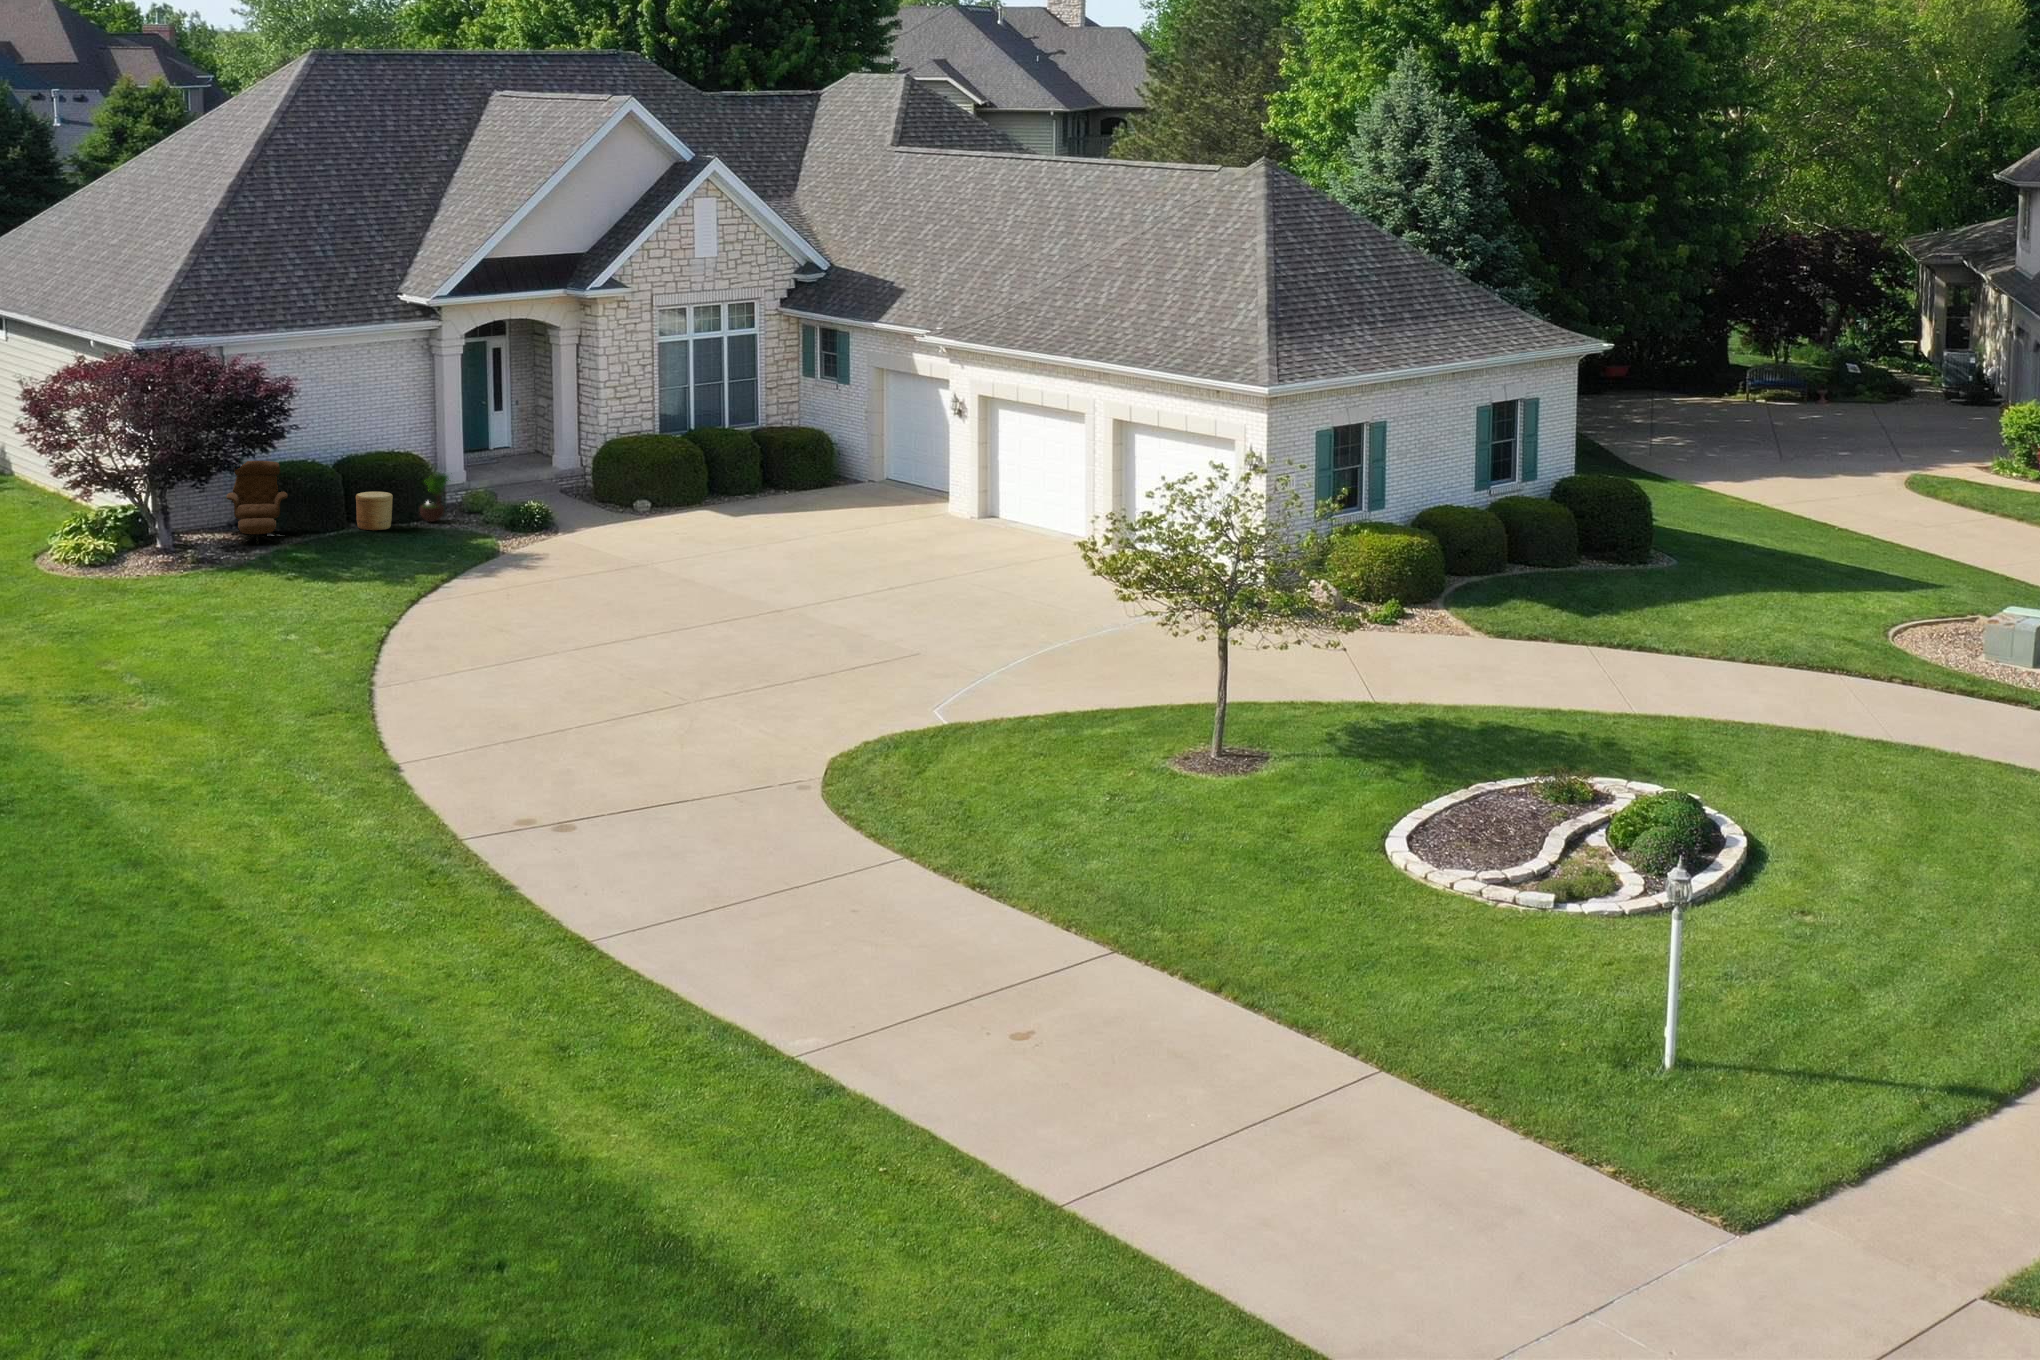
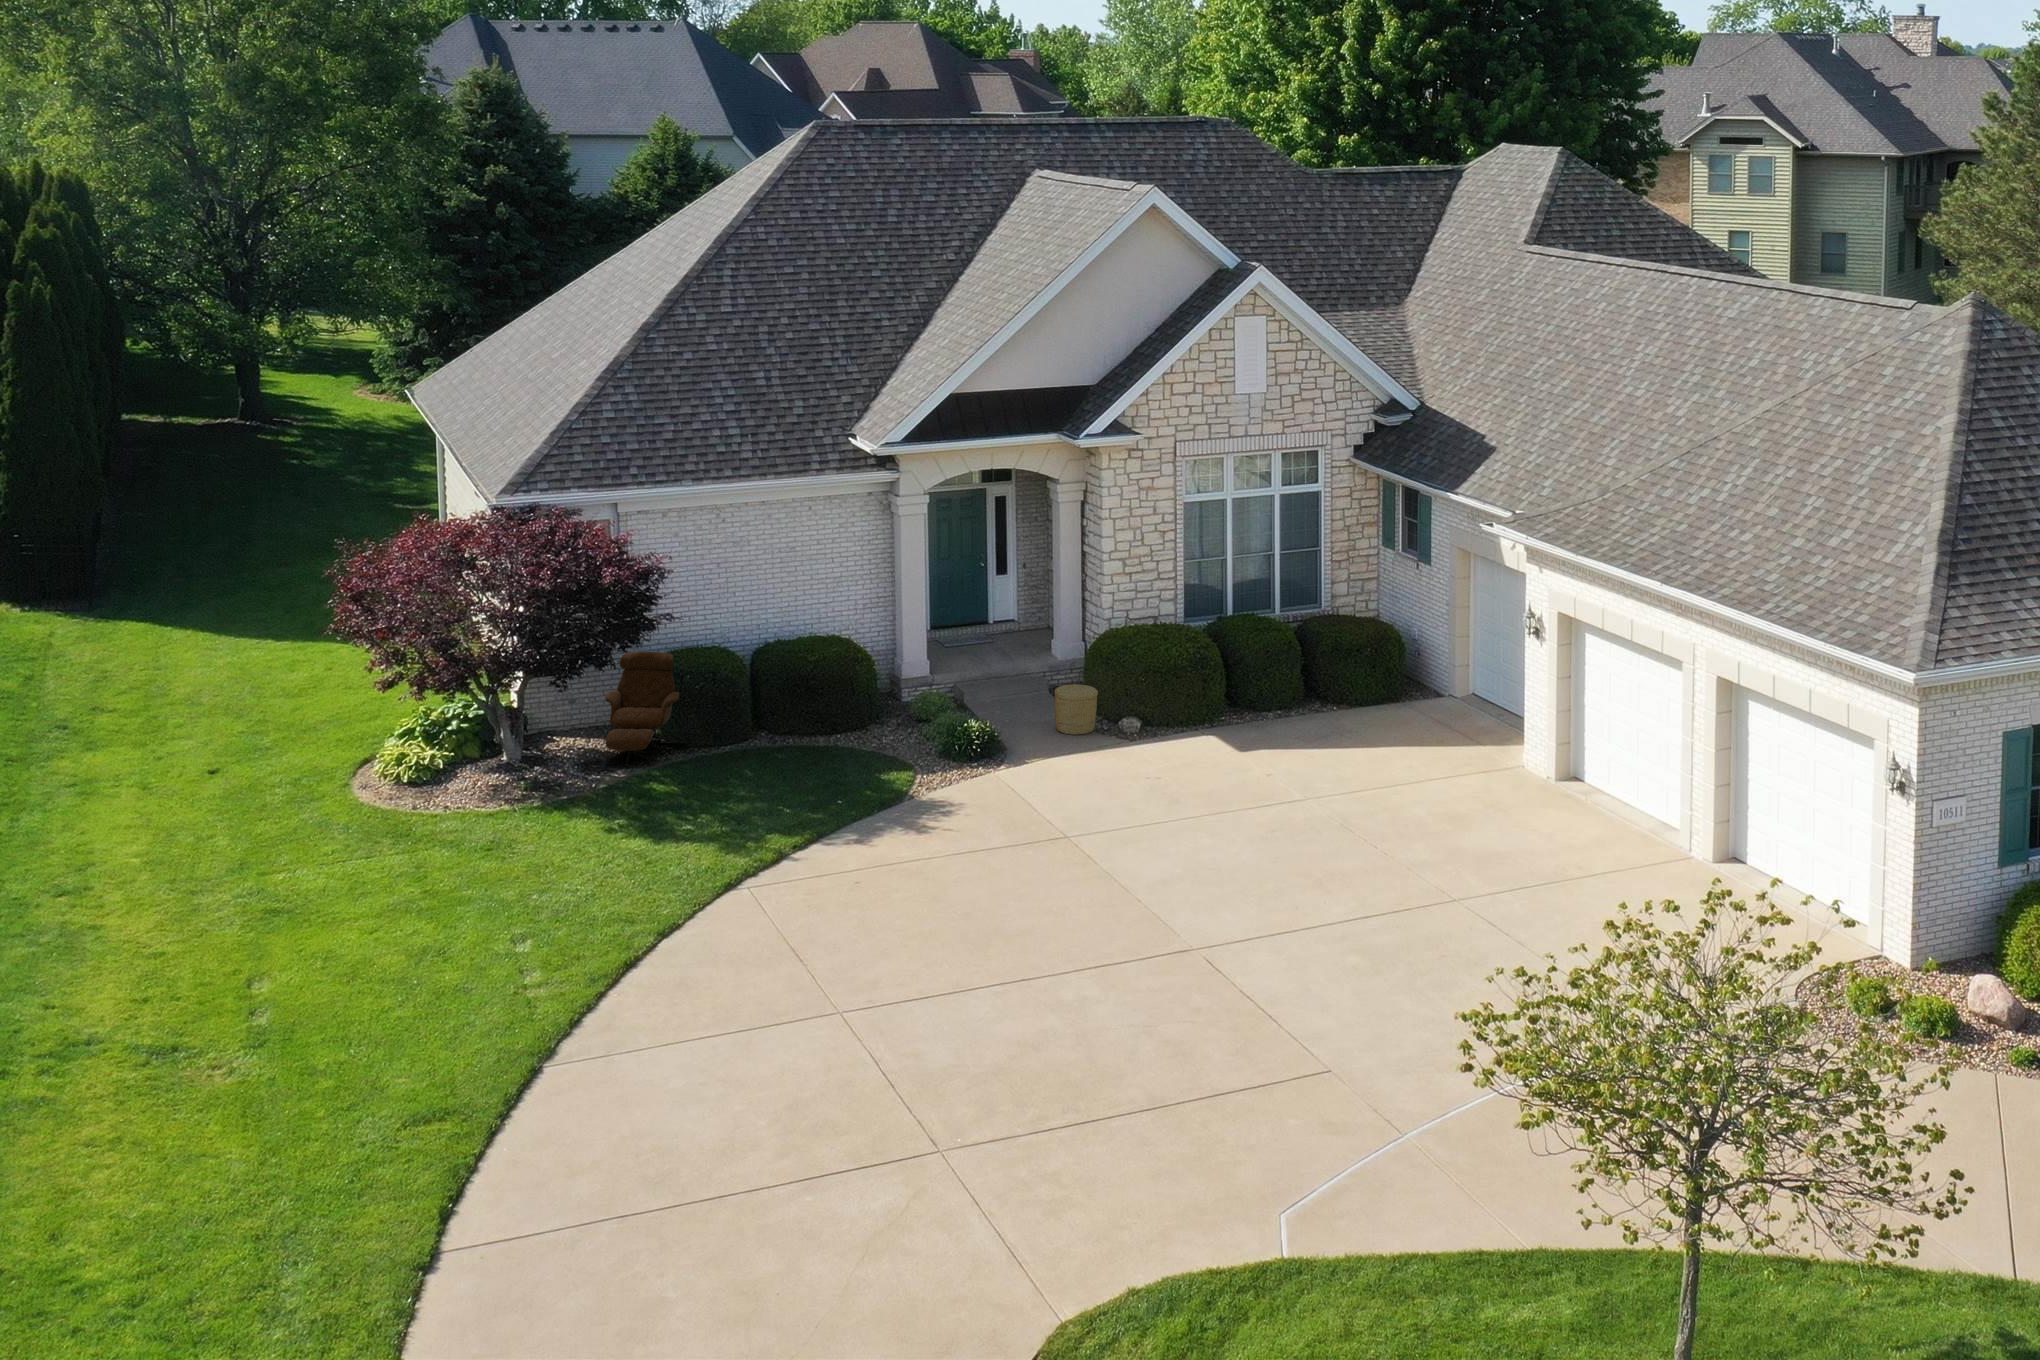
potted tree: present [420,472,449,522] -> none [846,670,887,735]
basket: present [356,492,393,531] -> present [1055,684,1098,735]

